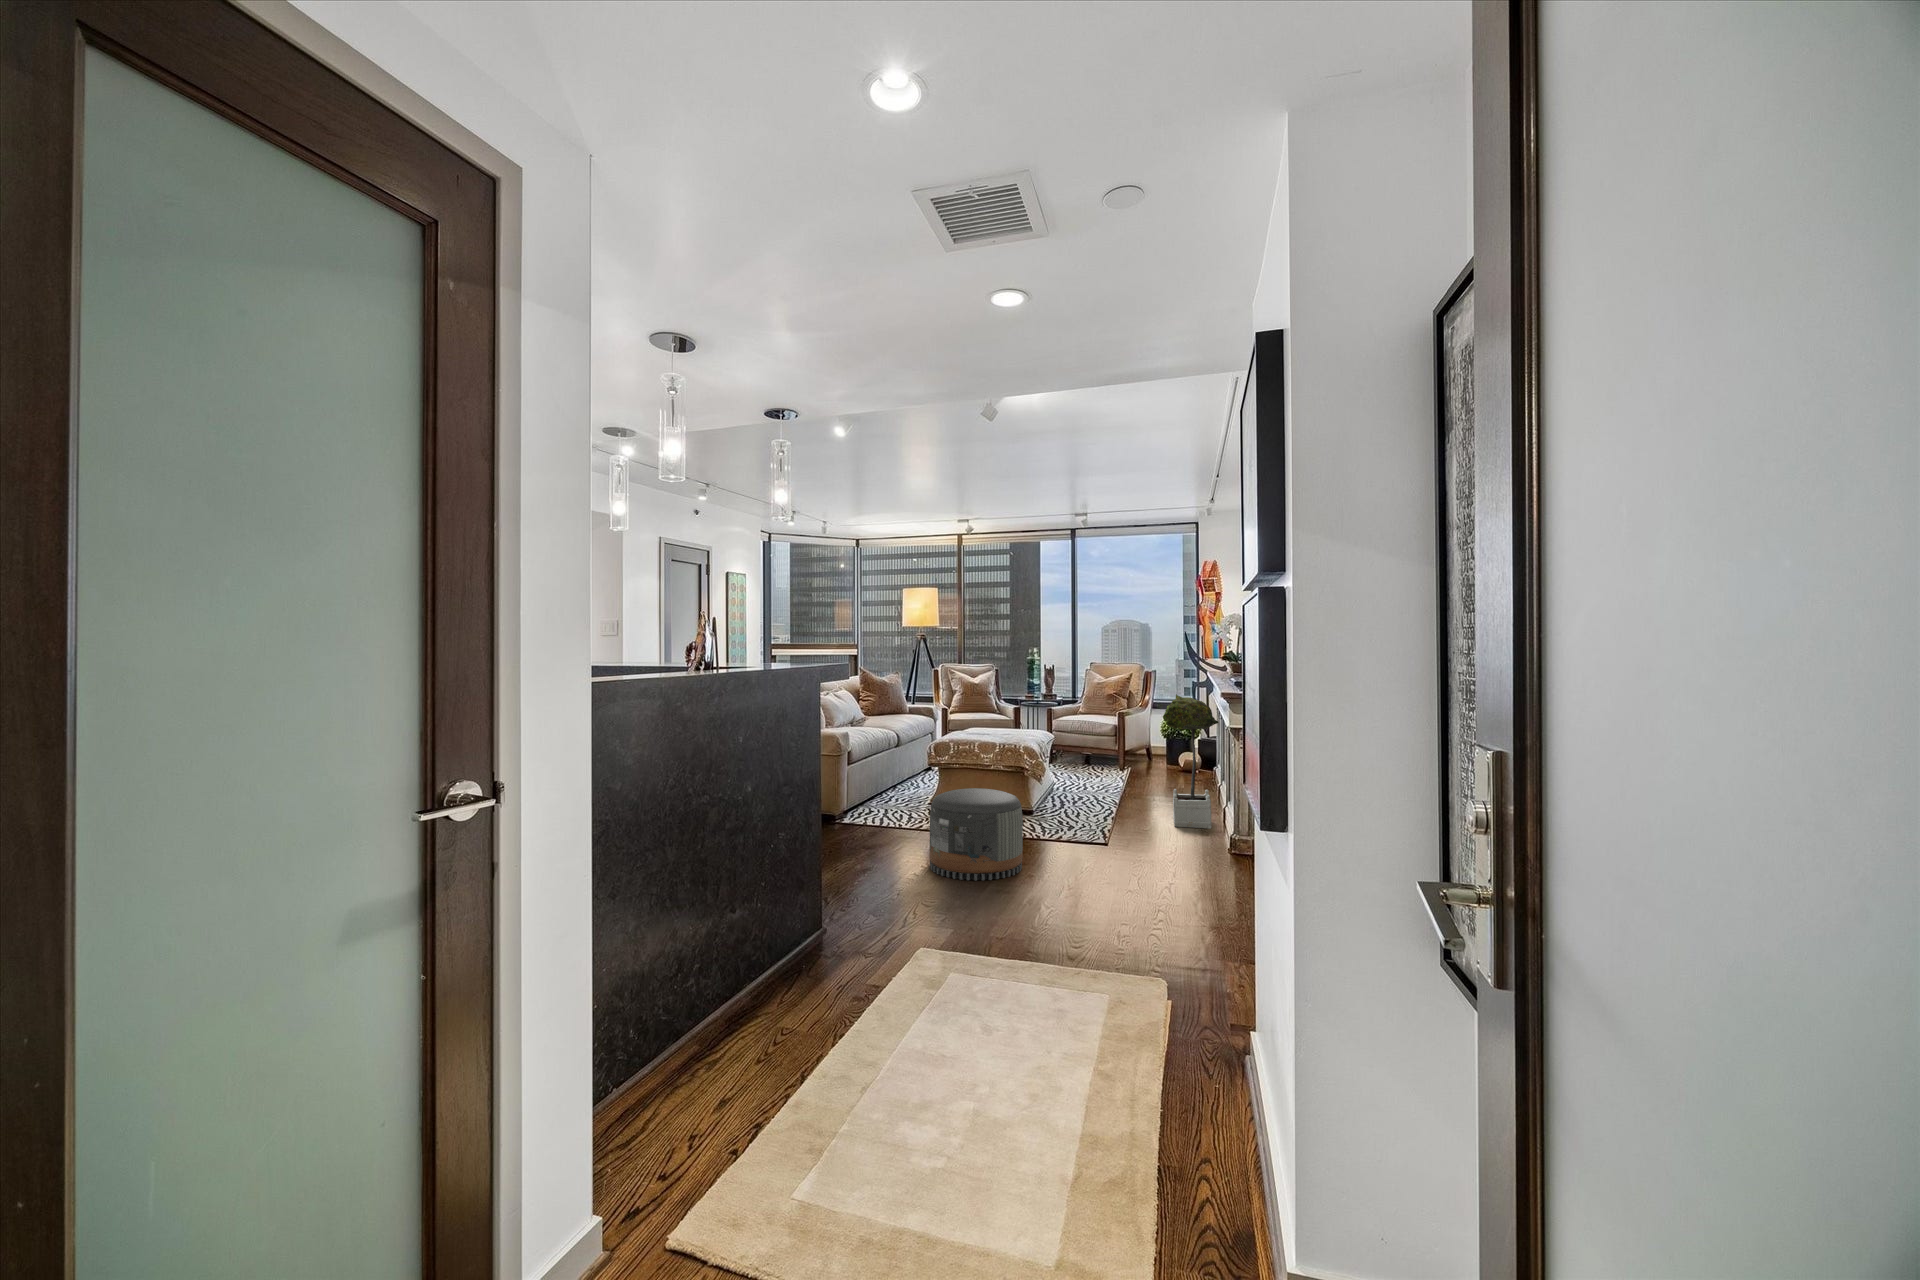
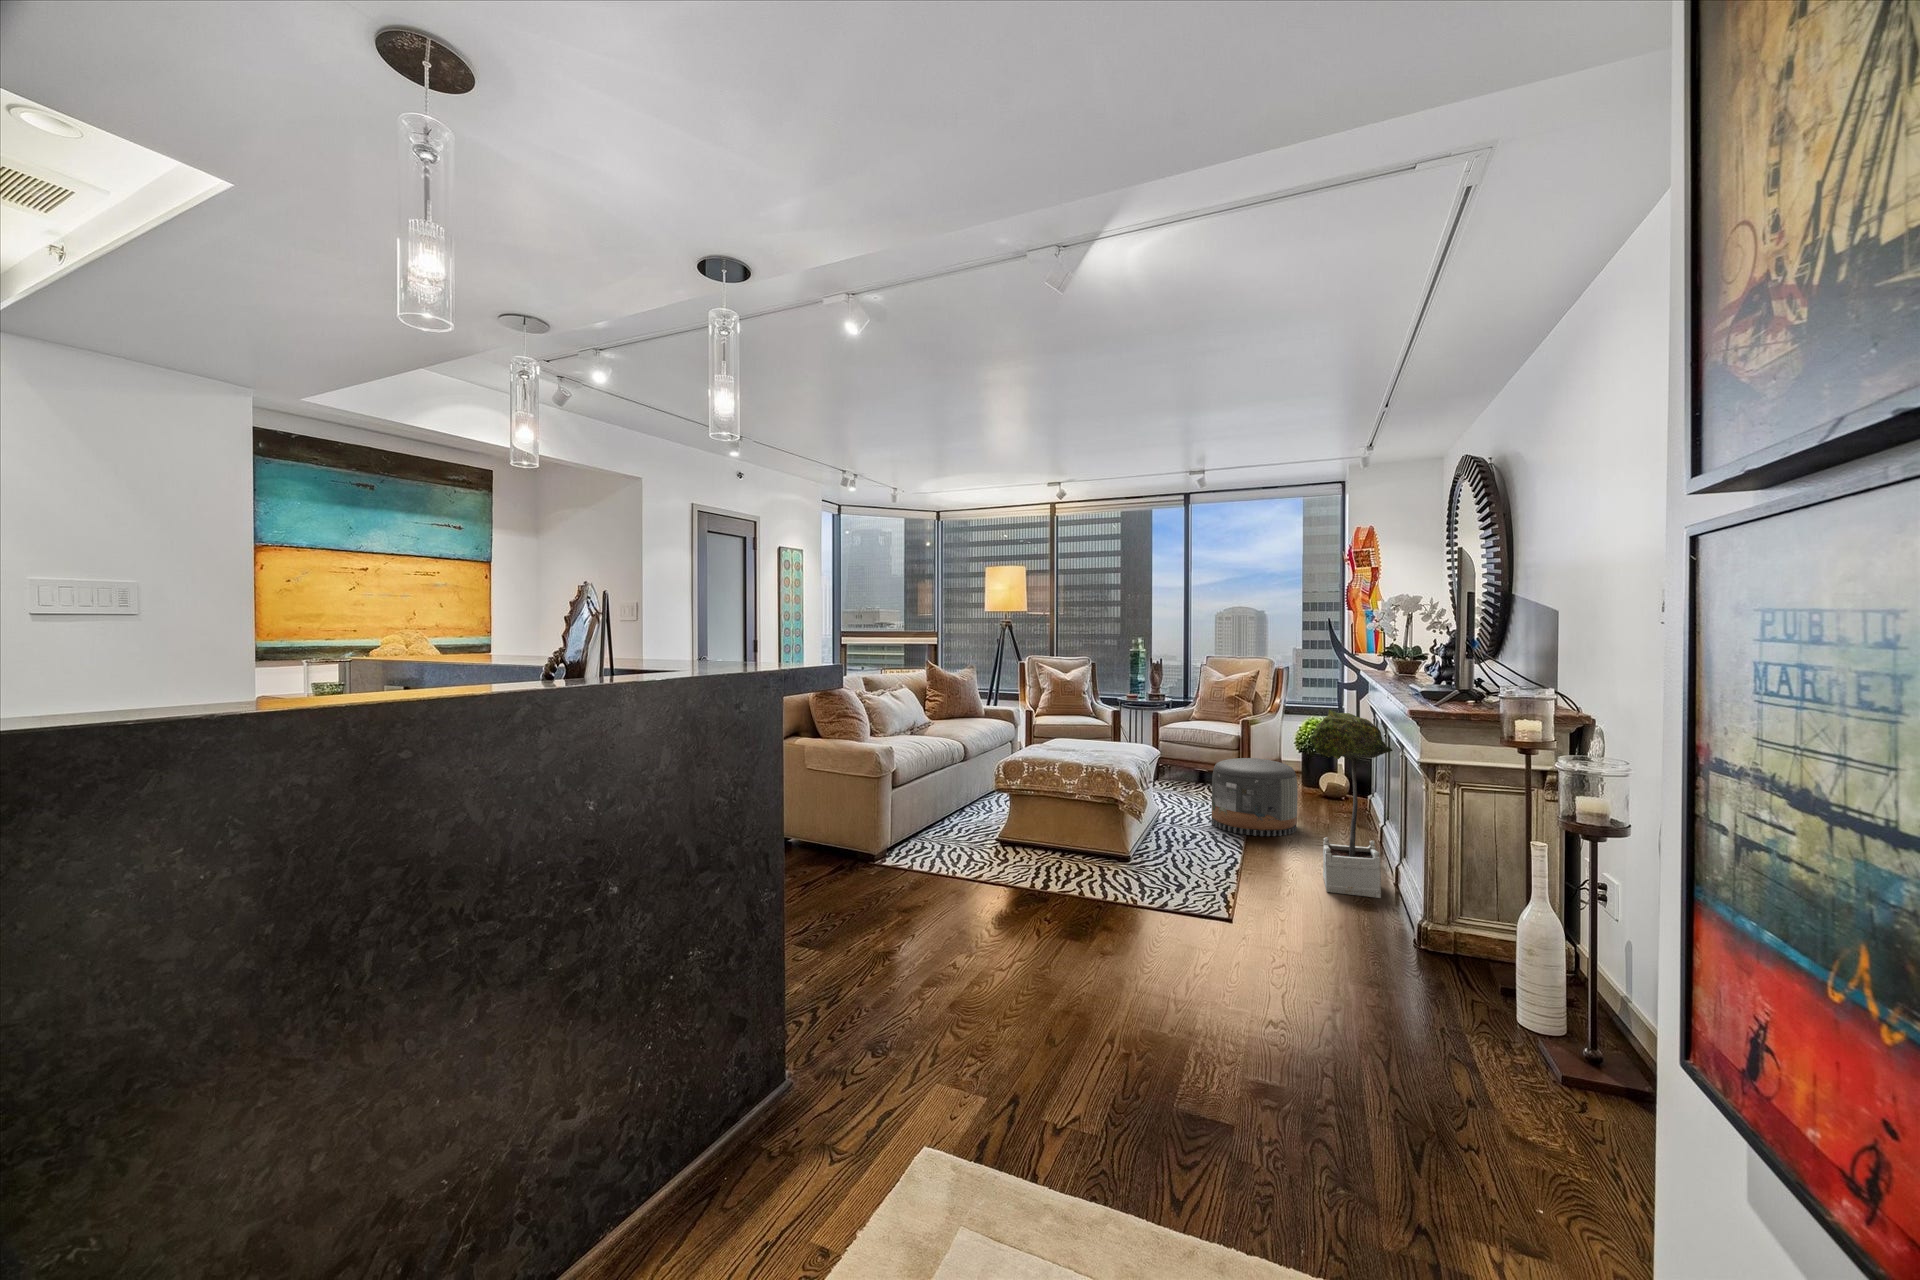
pouf: present [930,788,1023,880] -> present [1211,758,1298,836]

